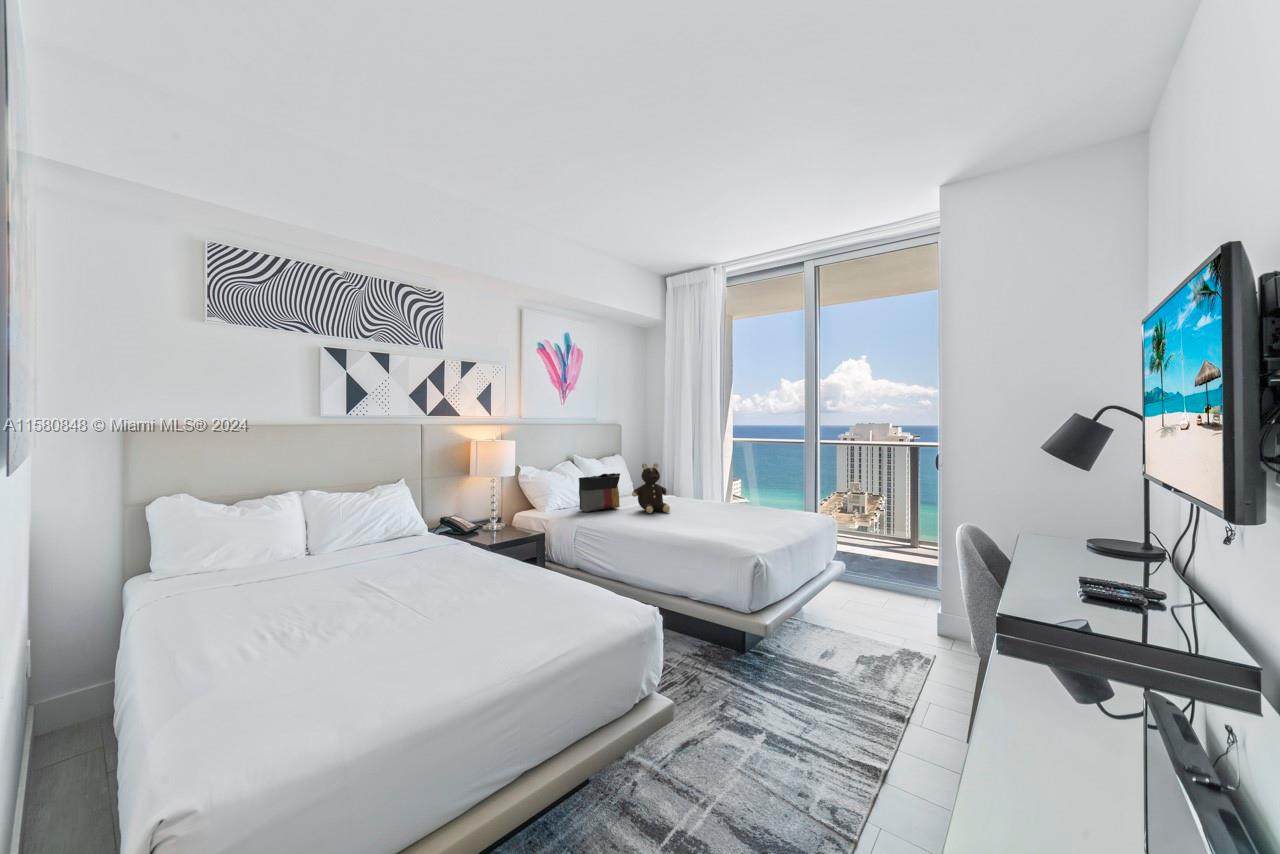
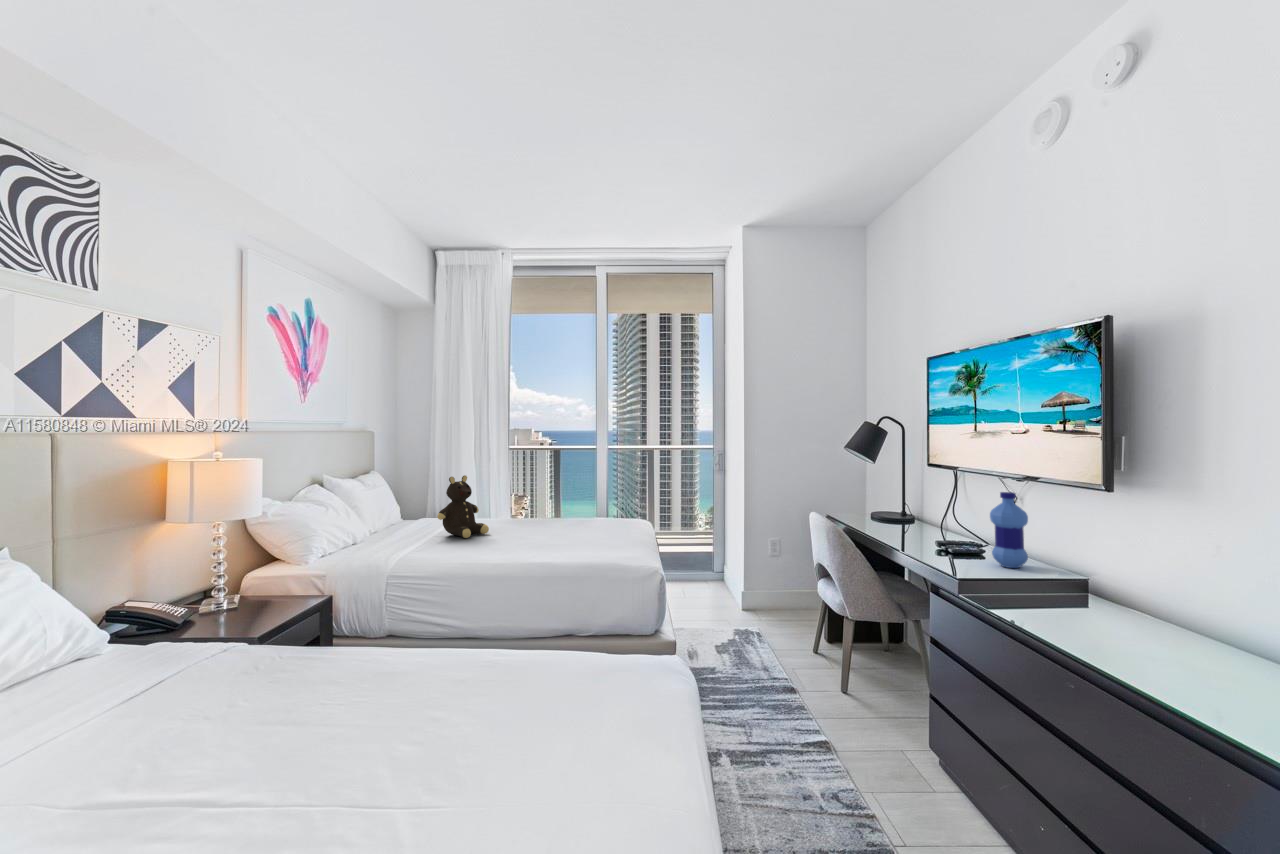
tote bag: present [579,473,620,512] -> none [356,492,415,548]
water bottle: none [1046,529,1097,628] -> present [990,492,1028,568]

